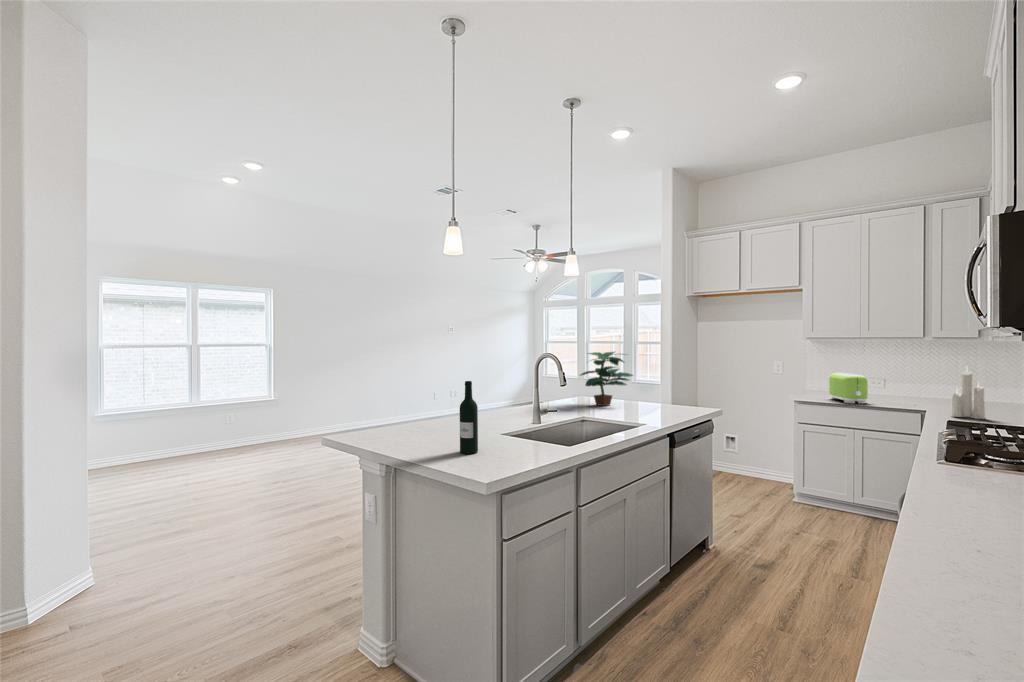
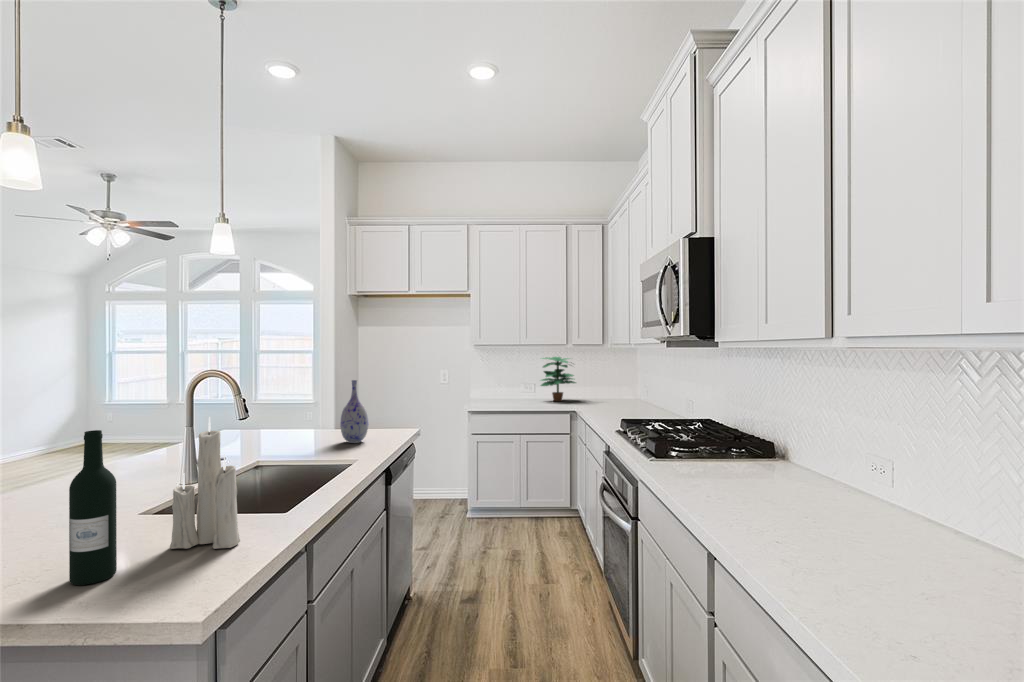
potted plant: present [581,352,633,406] -> present [541,357,576,401]
vase: none [644,365,665,413] -> present [340,380,368,443]
candle: present [950,369,985,419] -> present [170,417,240,549]
toaster: present [829,373,868,403] -> none [498,379,532,408]

